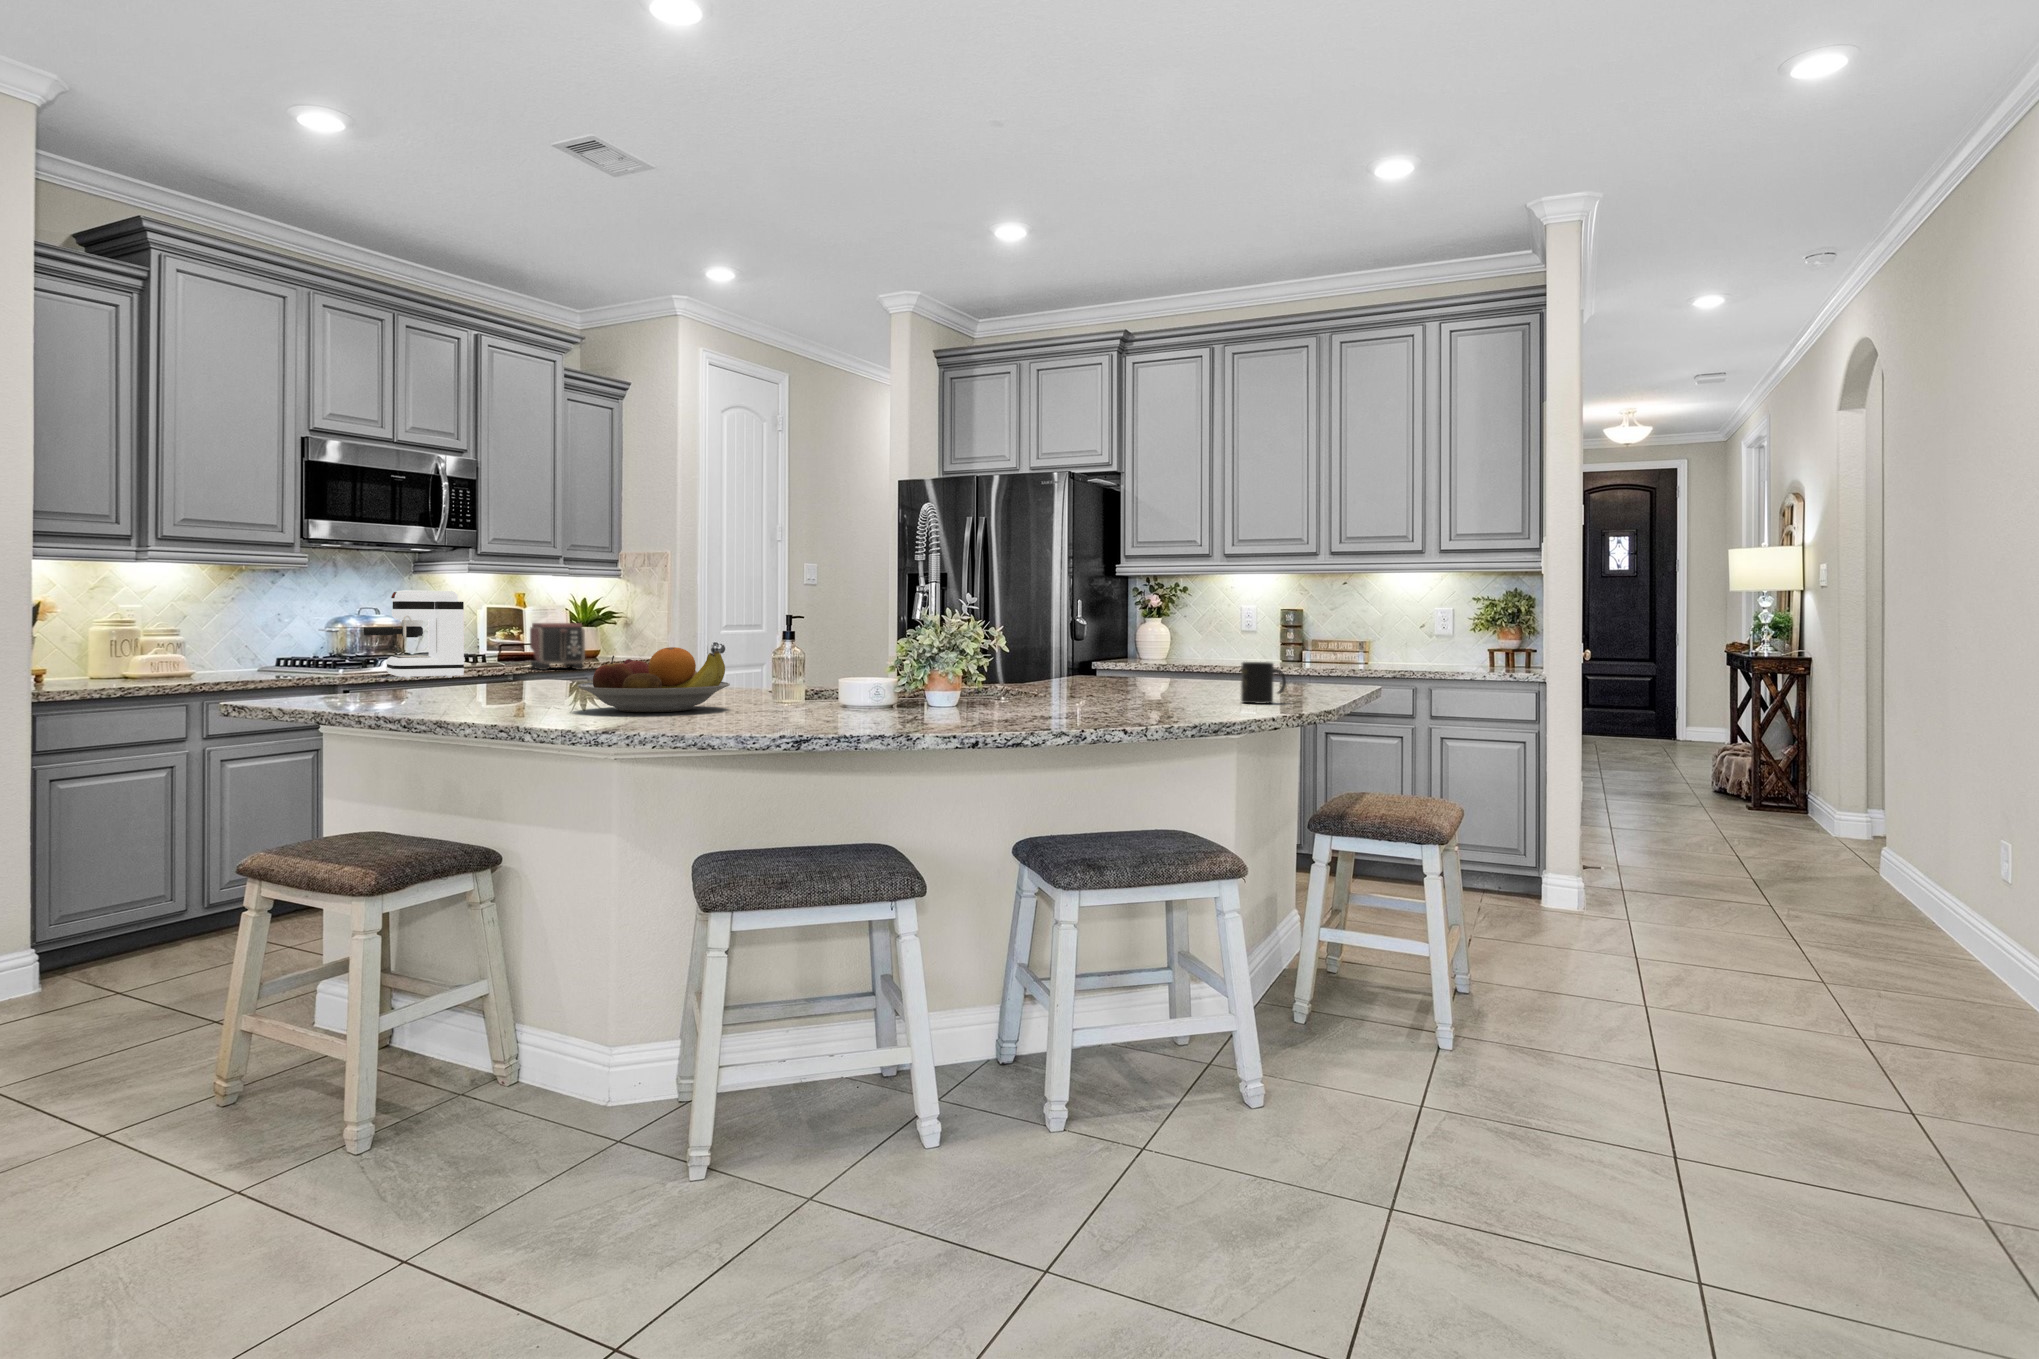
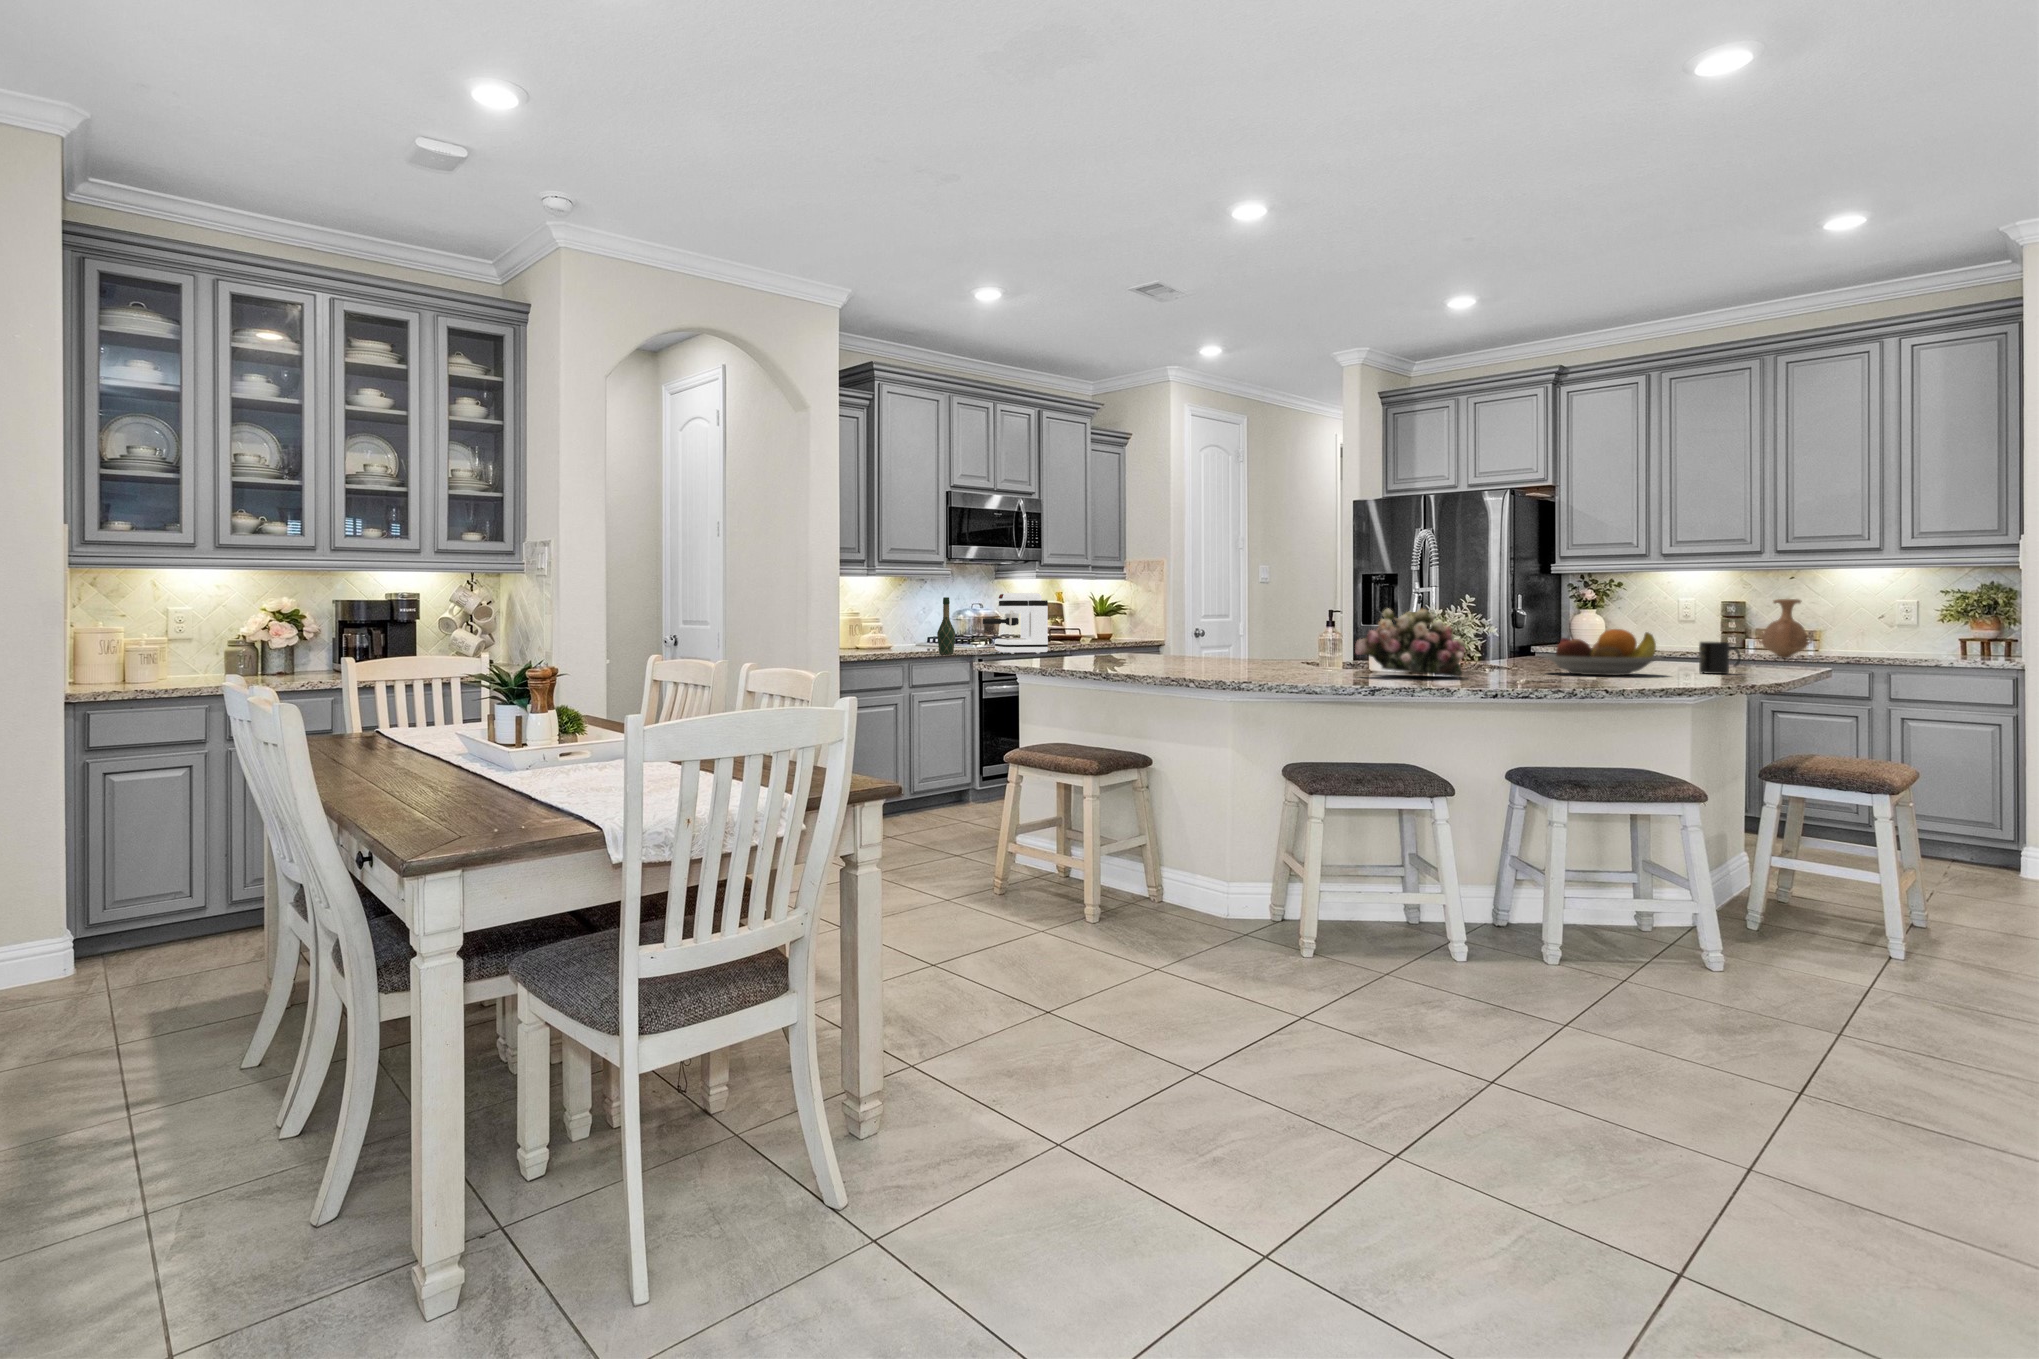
wine bottle: none [274,596,306,682] -> present [937,597,955,655]
vase: none [1313,606,1364,674] -> present [1758,599,1812,659]
flower arrangement: none [788,620,947,719] -> present [1355,609,1466,677]
toaster: present [530,623,585,670] -> none [1071,616,1114,650]
fruit bowl: present [578,647,730,712] -> present [1542,629,1662,675]

